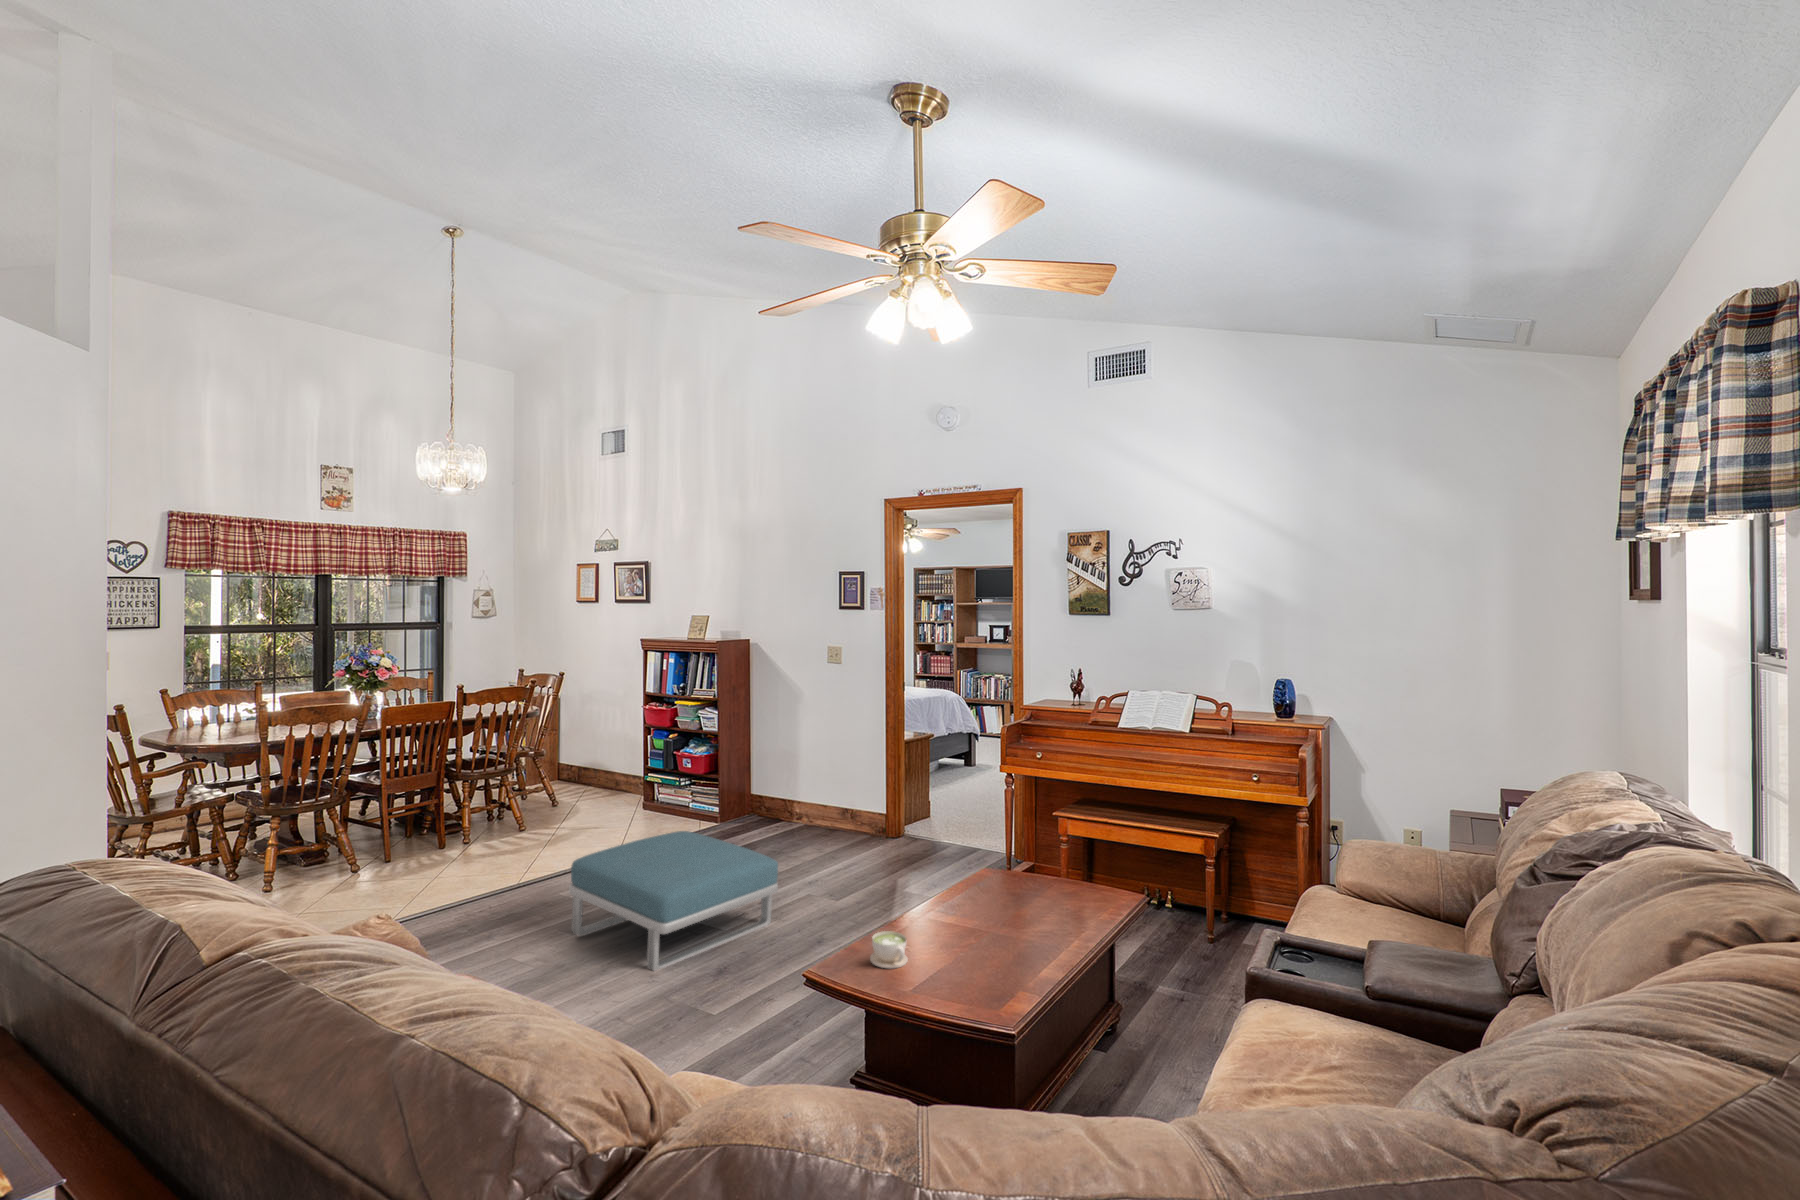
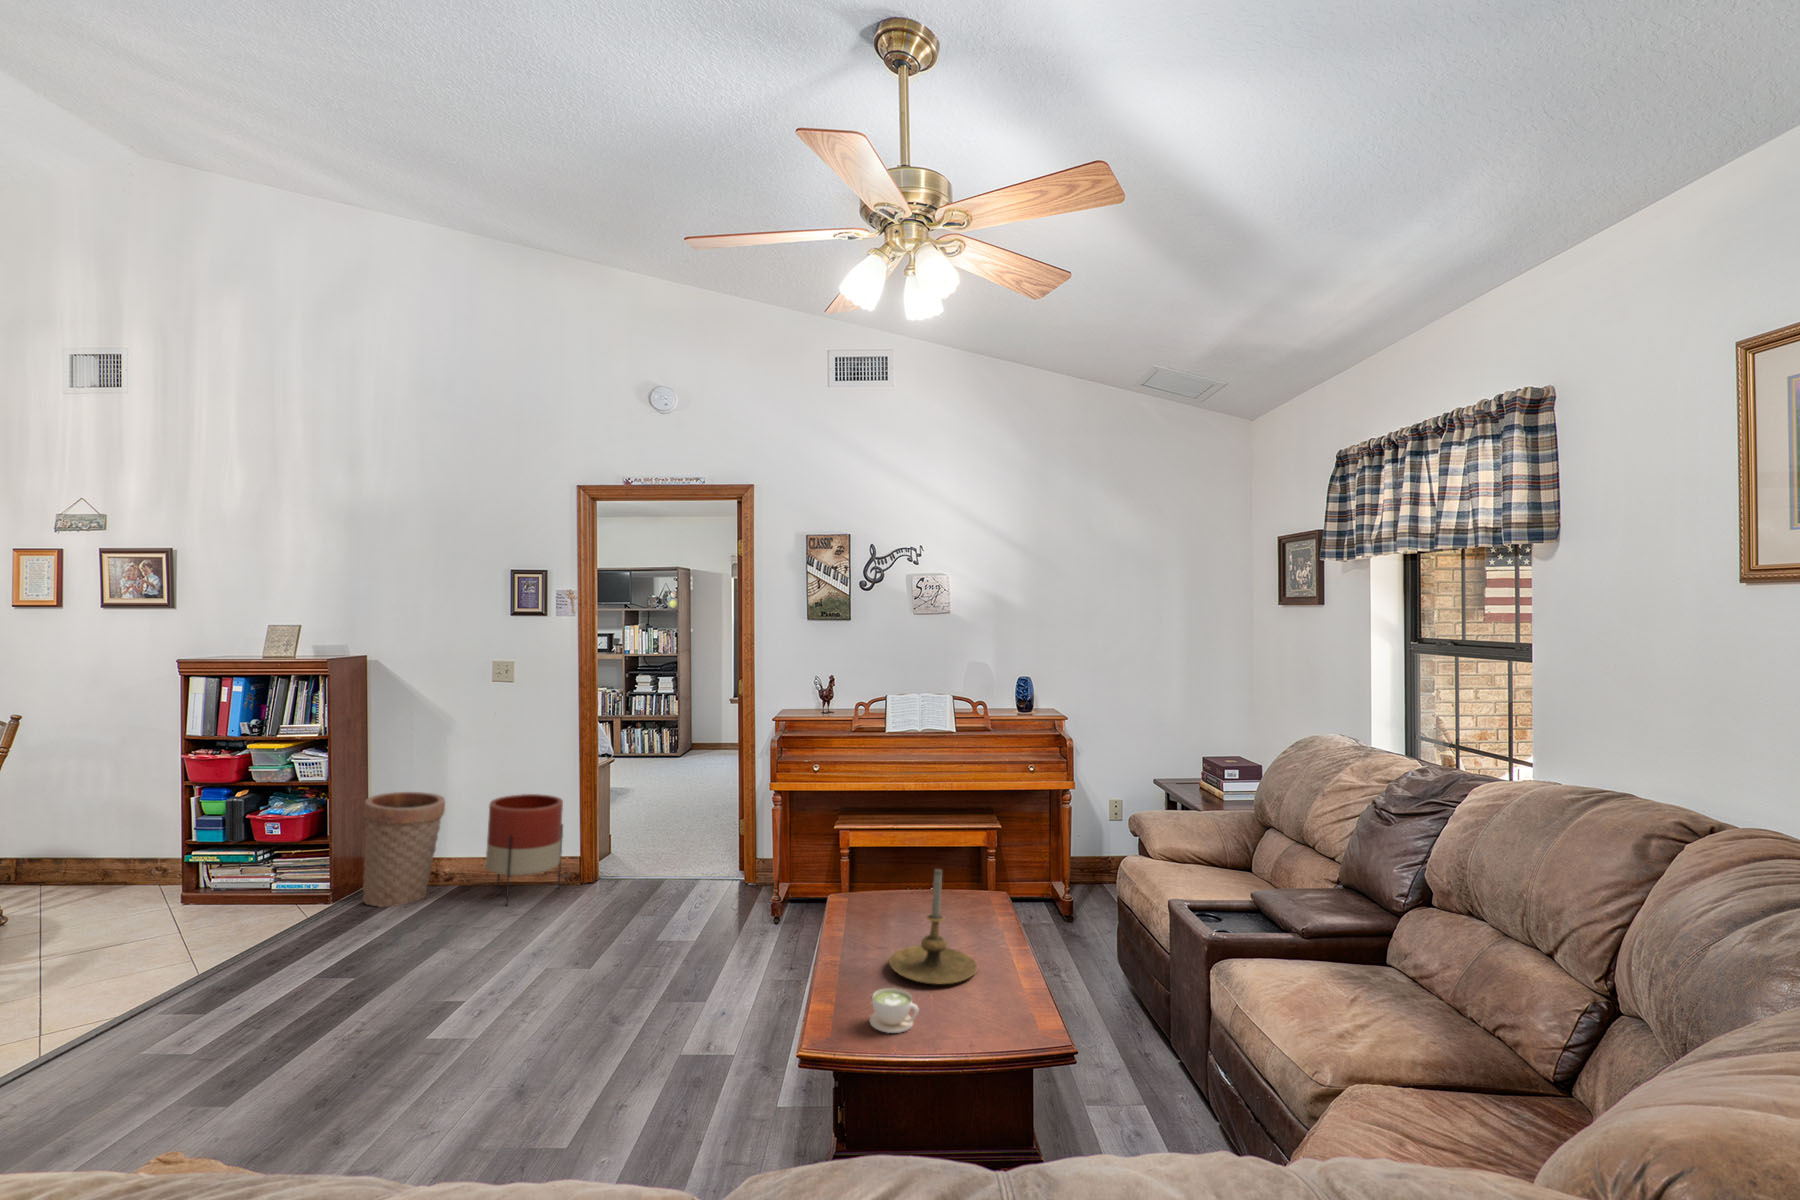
basket: none [737,745,793,831] -> present [363,792,445,907]
planter: none [811,756,870,844] -> present [485,794,563,905]
footstool: present [569,831,778,971] -> none [231,922,552,1128]
candle holder: none [935,842,1017,946] -> present [889,869,977,984]

